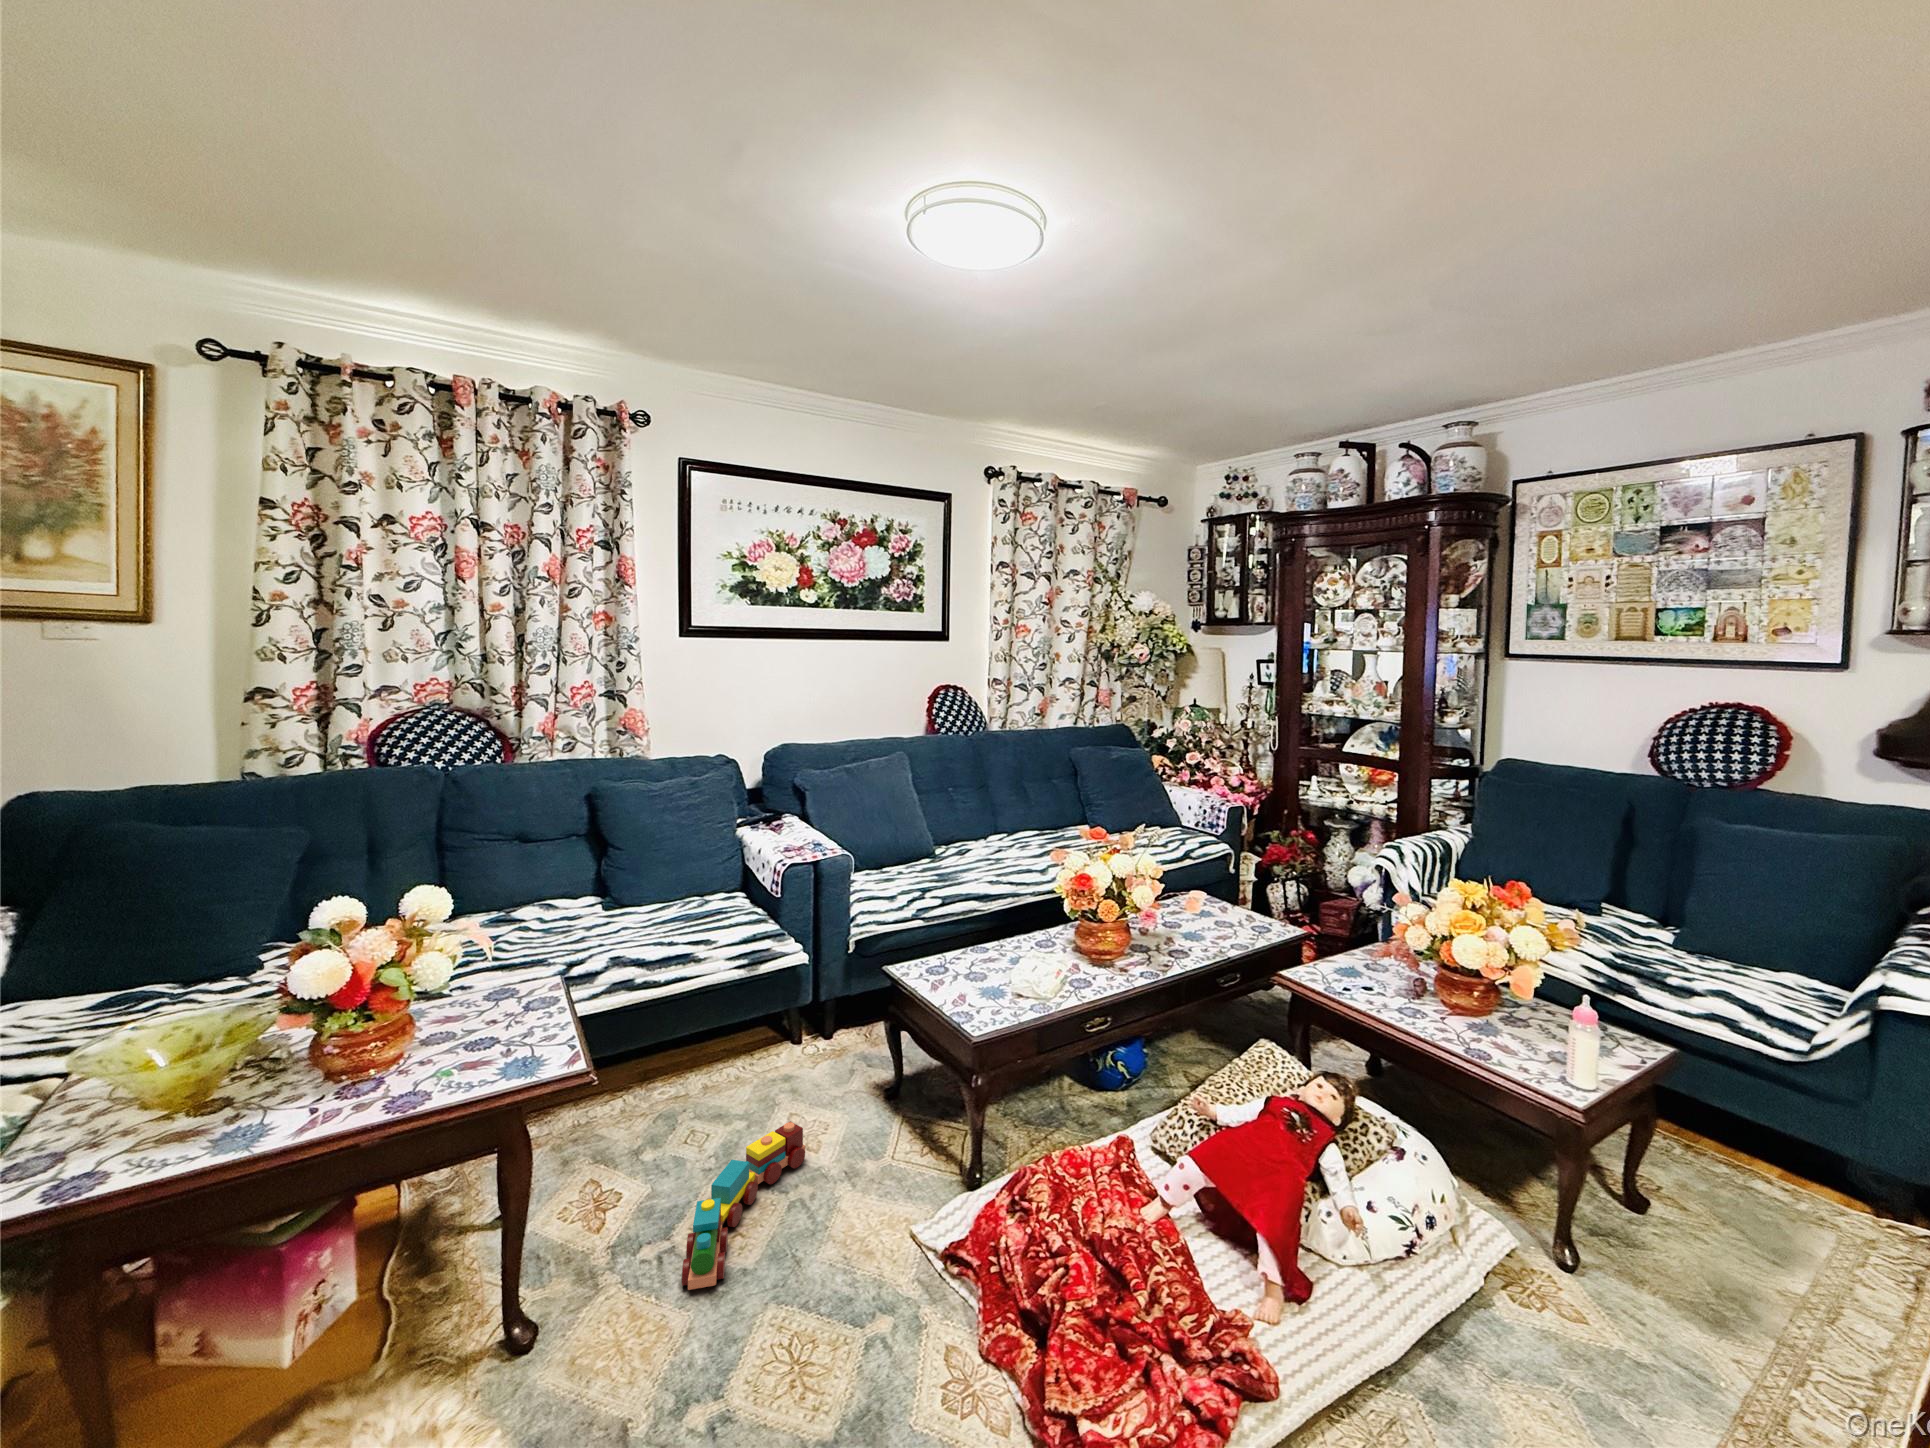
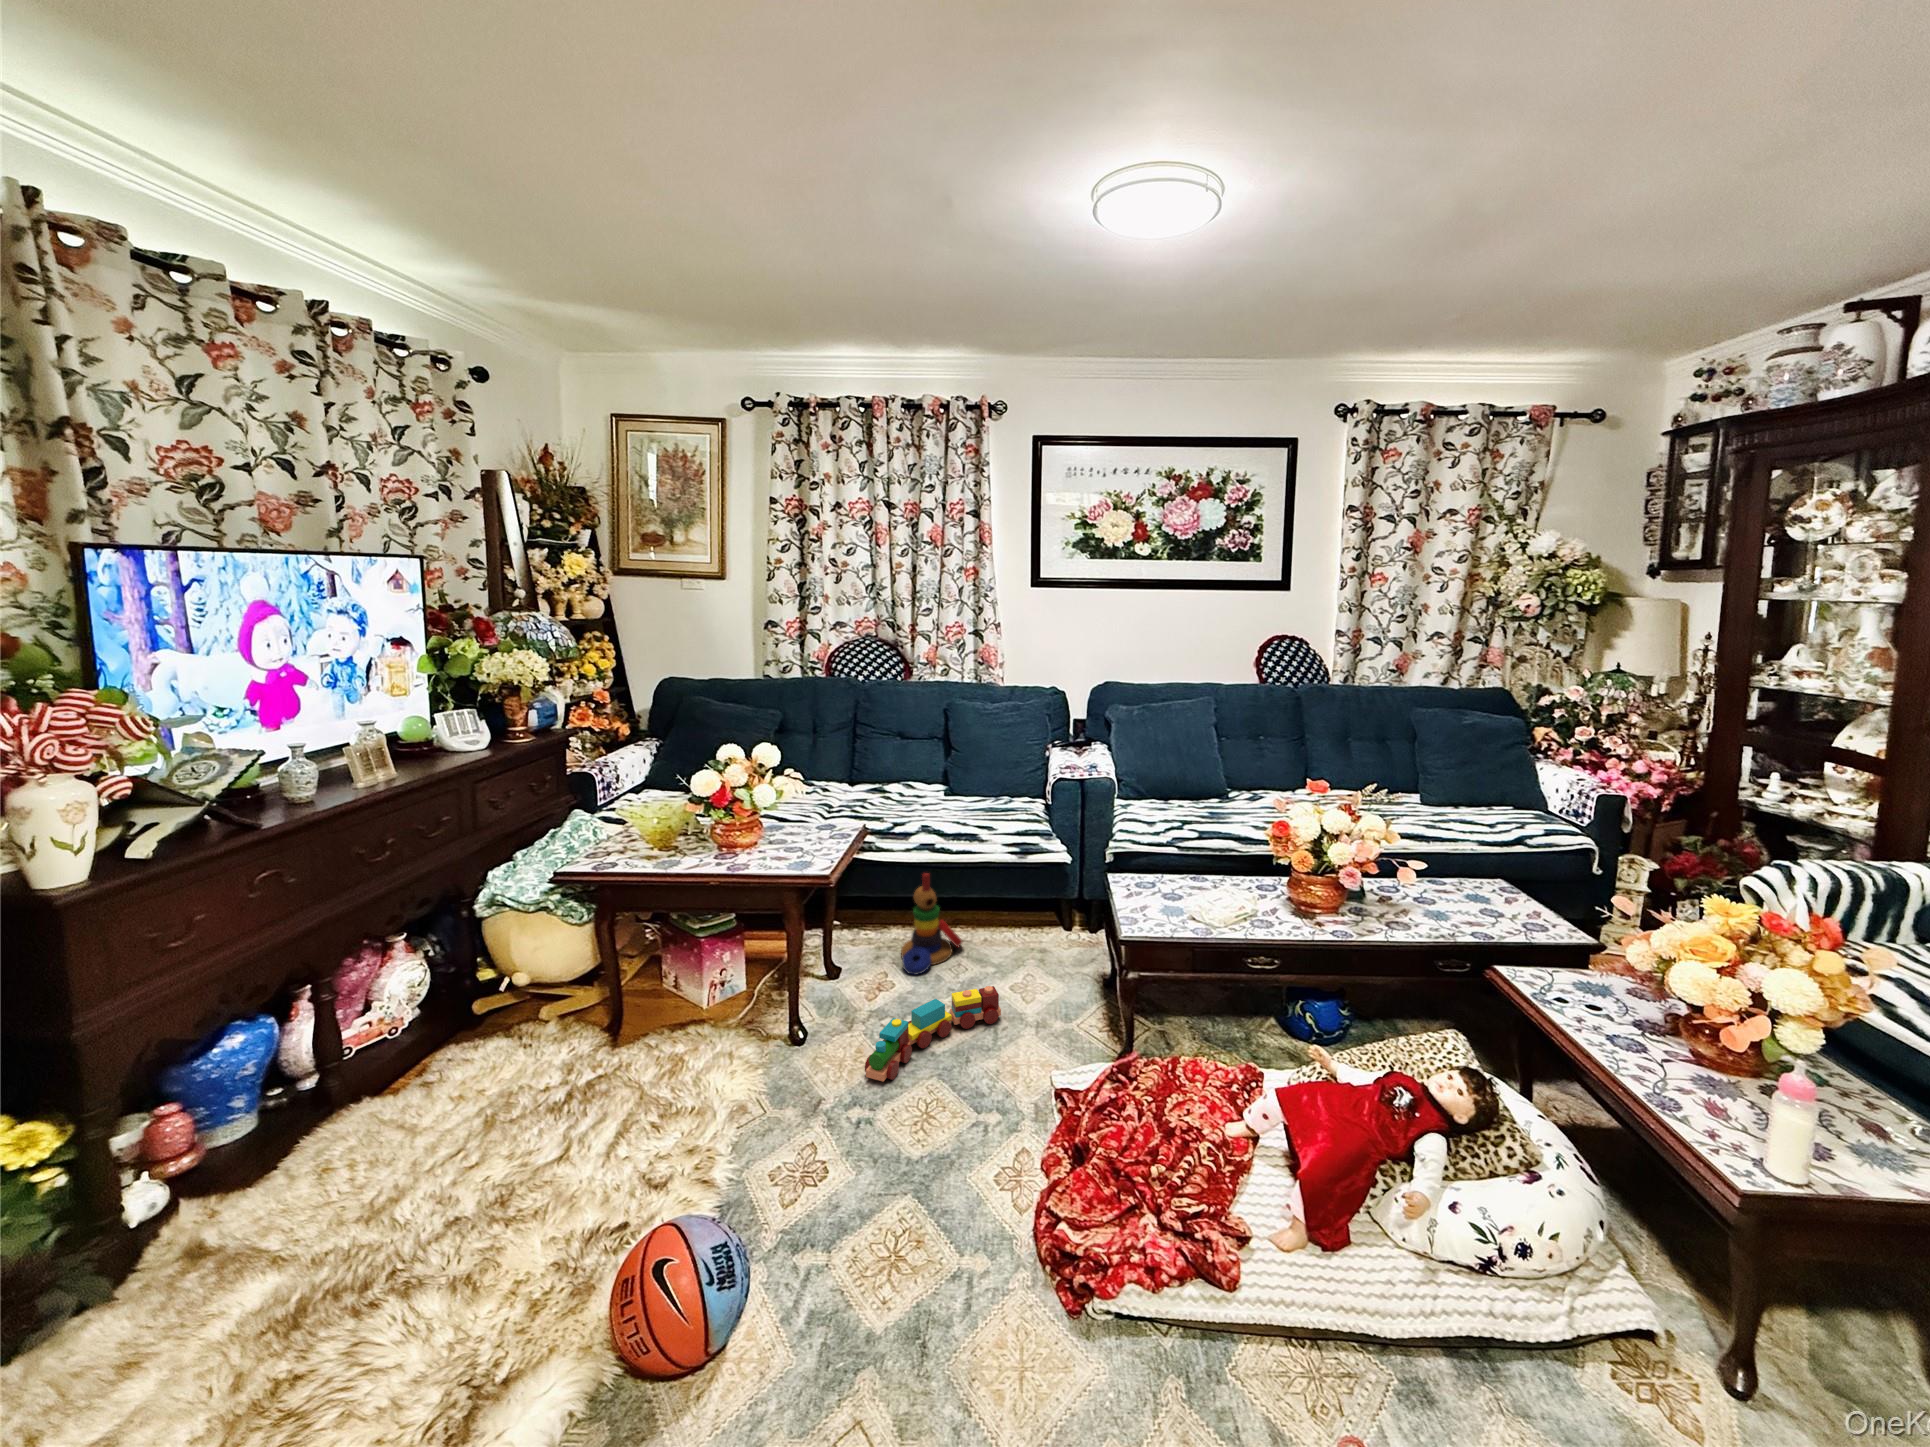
stacking toy: none [616,1009,700,1148] -> present [901,873,962,975]

